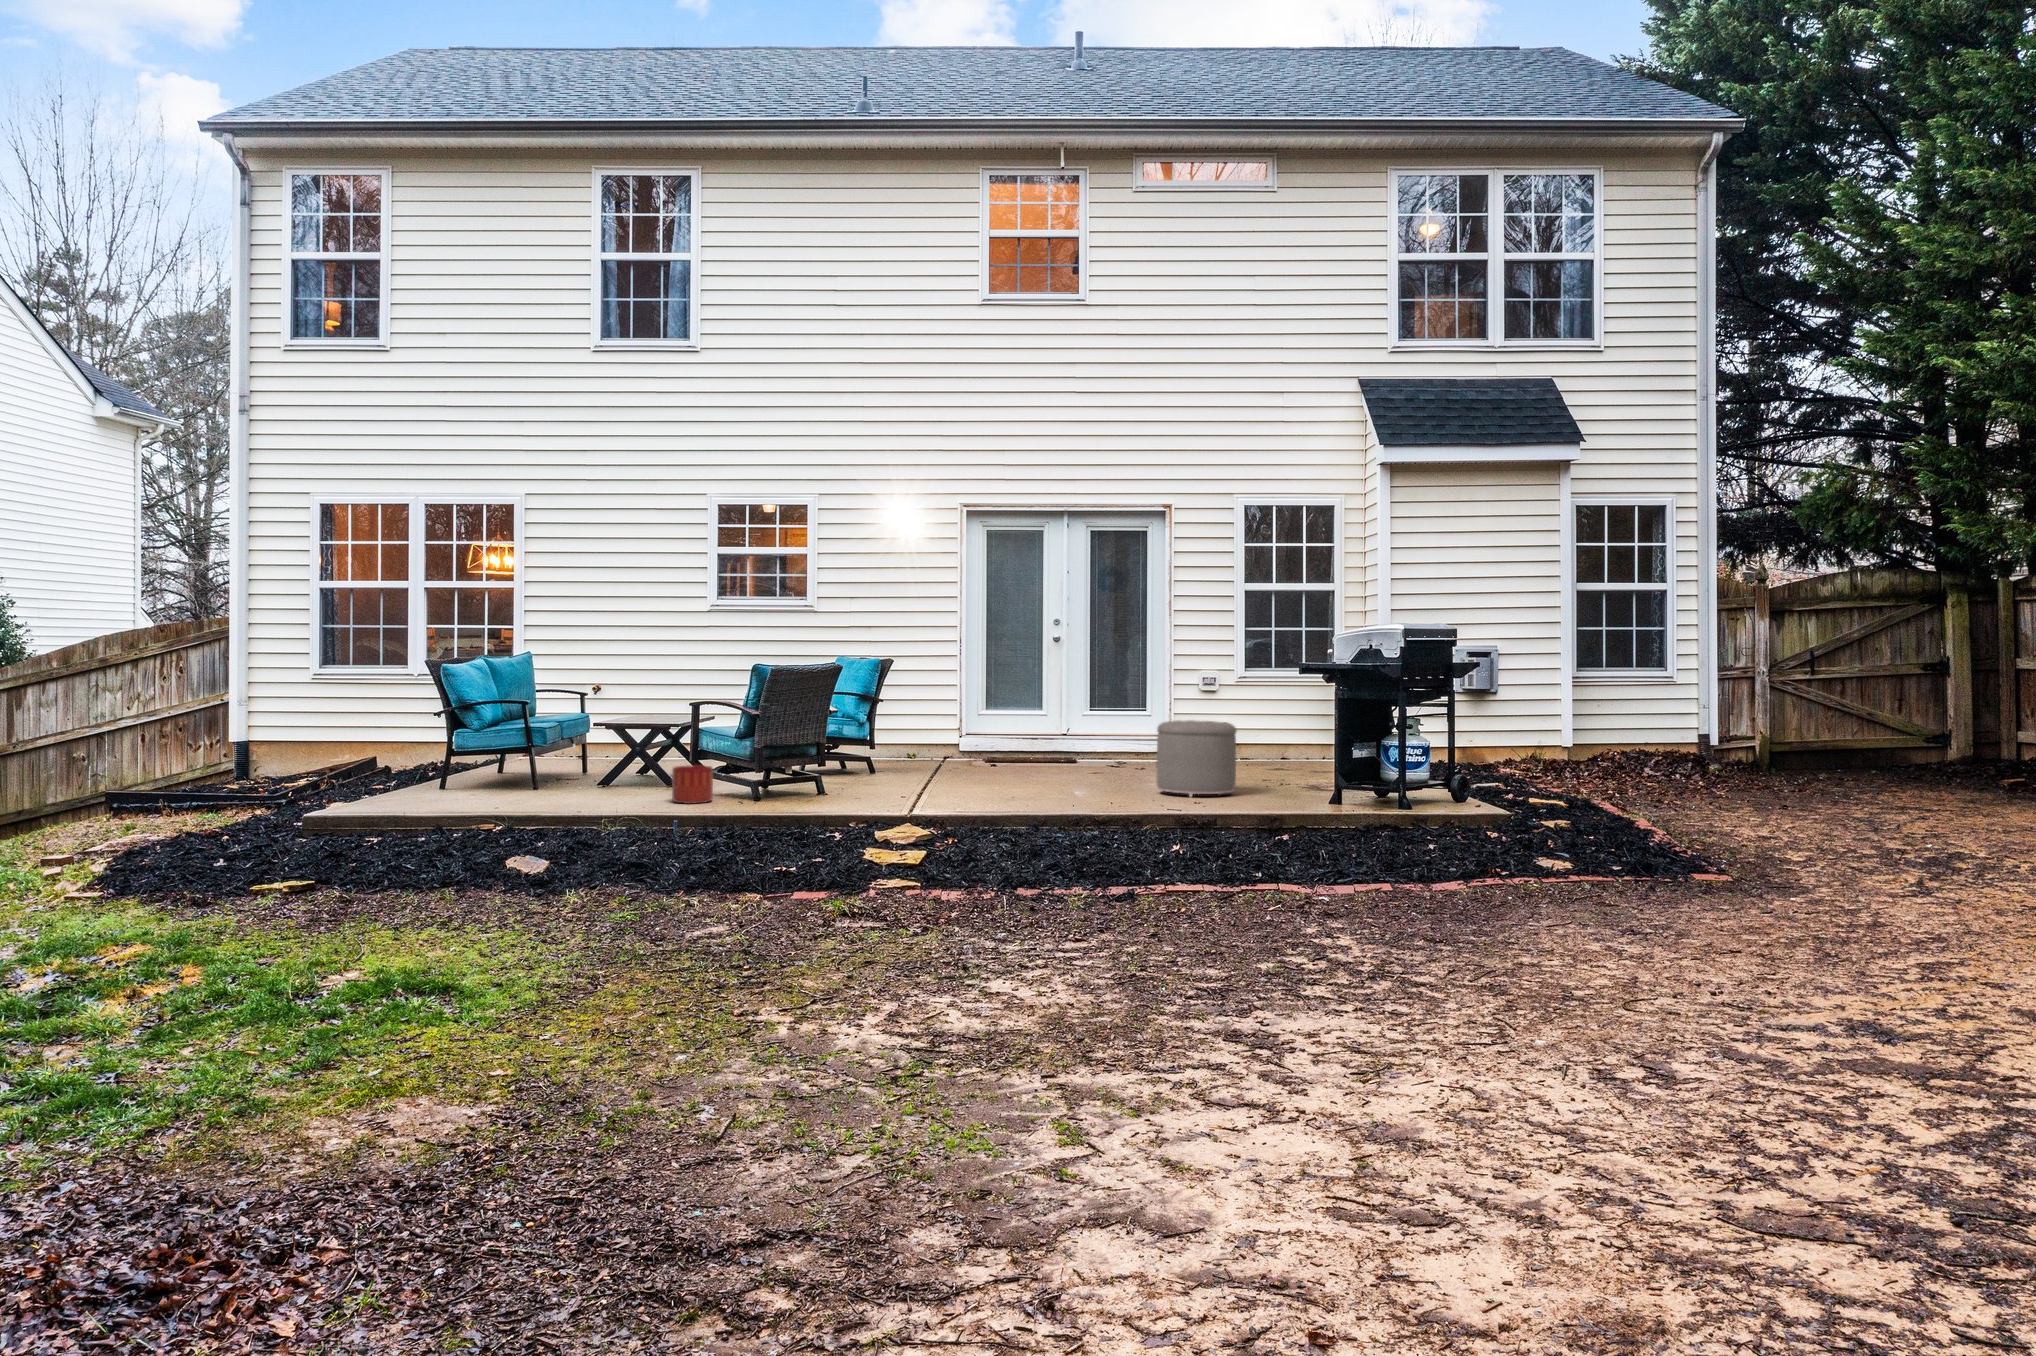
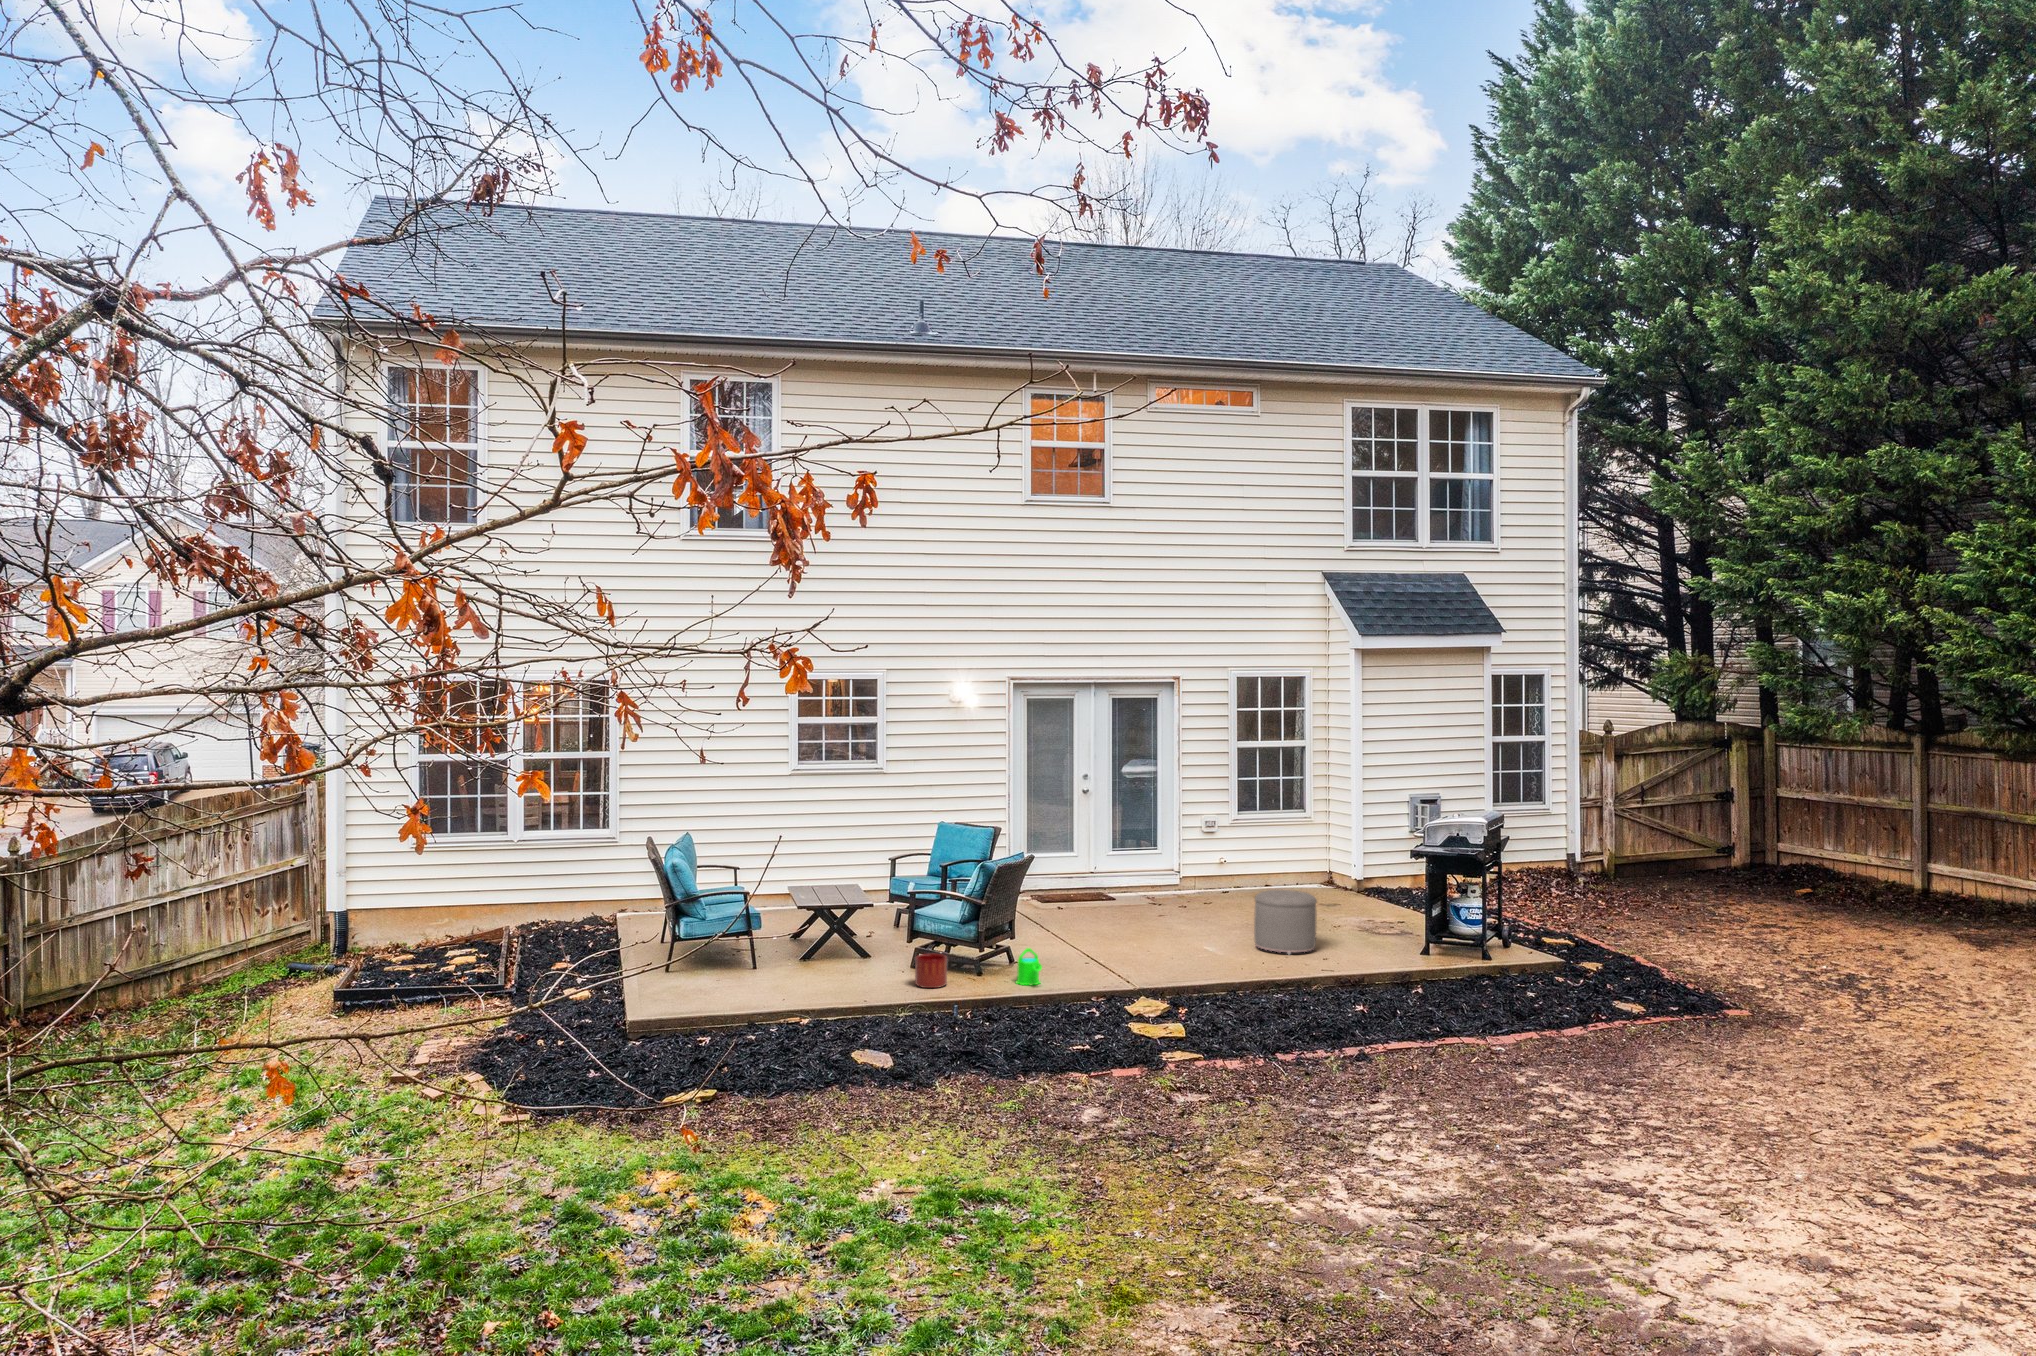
watering can: none [793,761,828,806] -> present [1016,948,1042,985]

